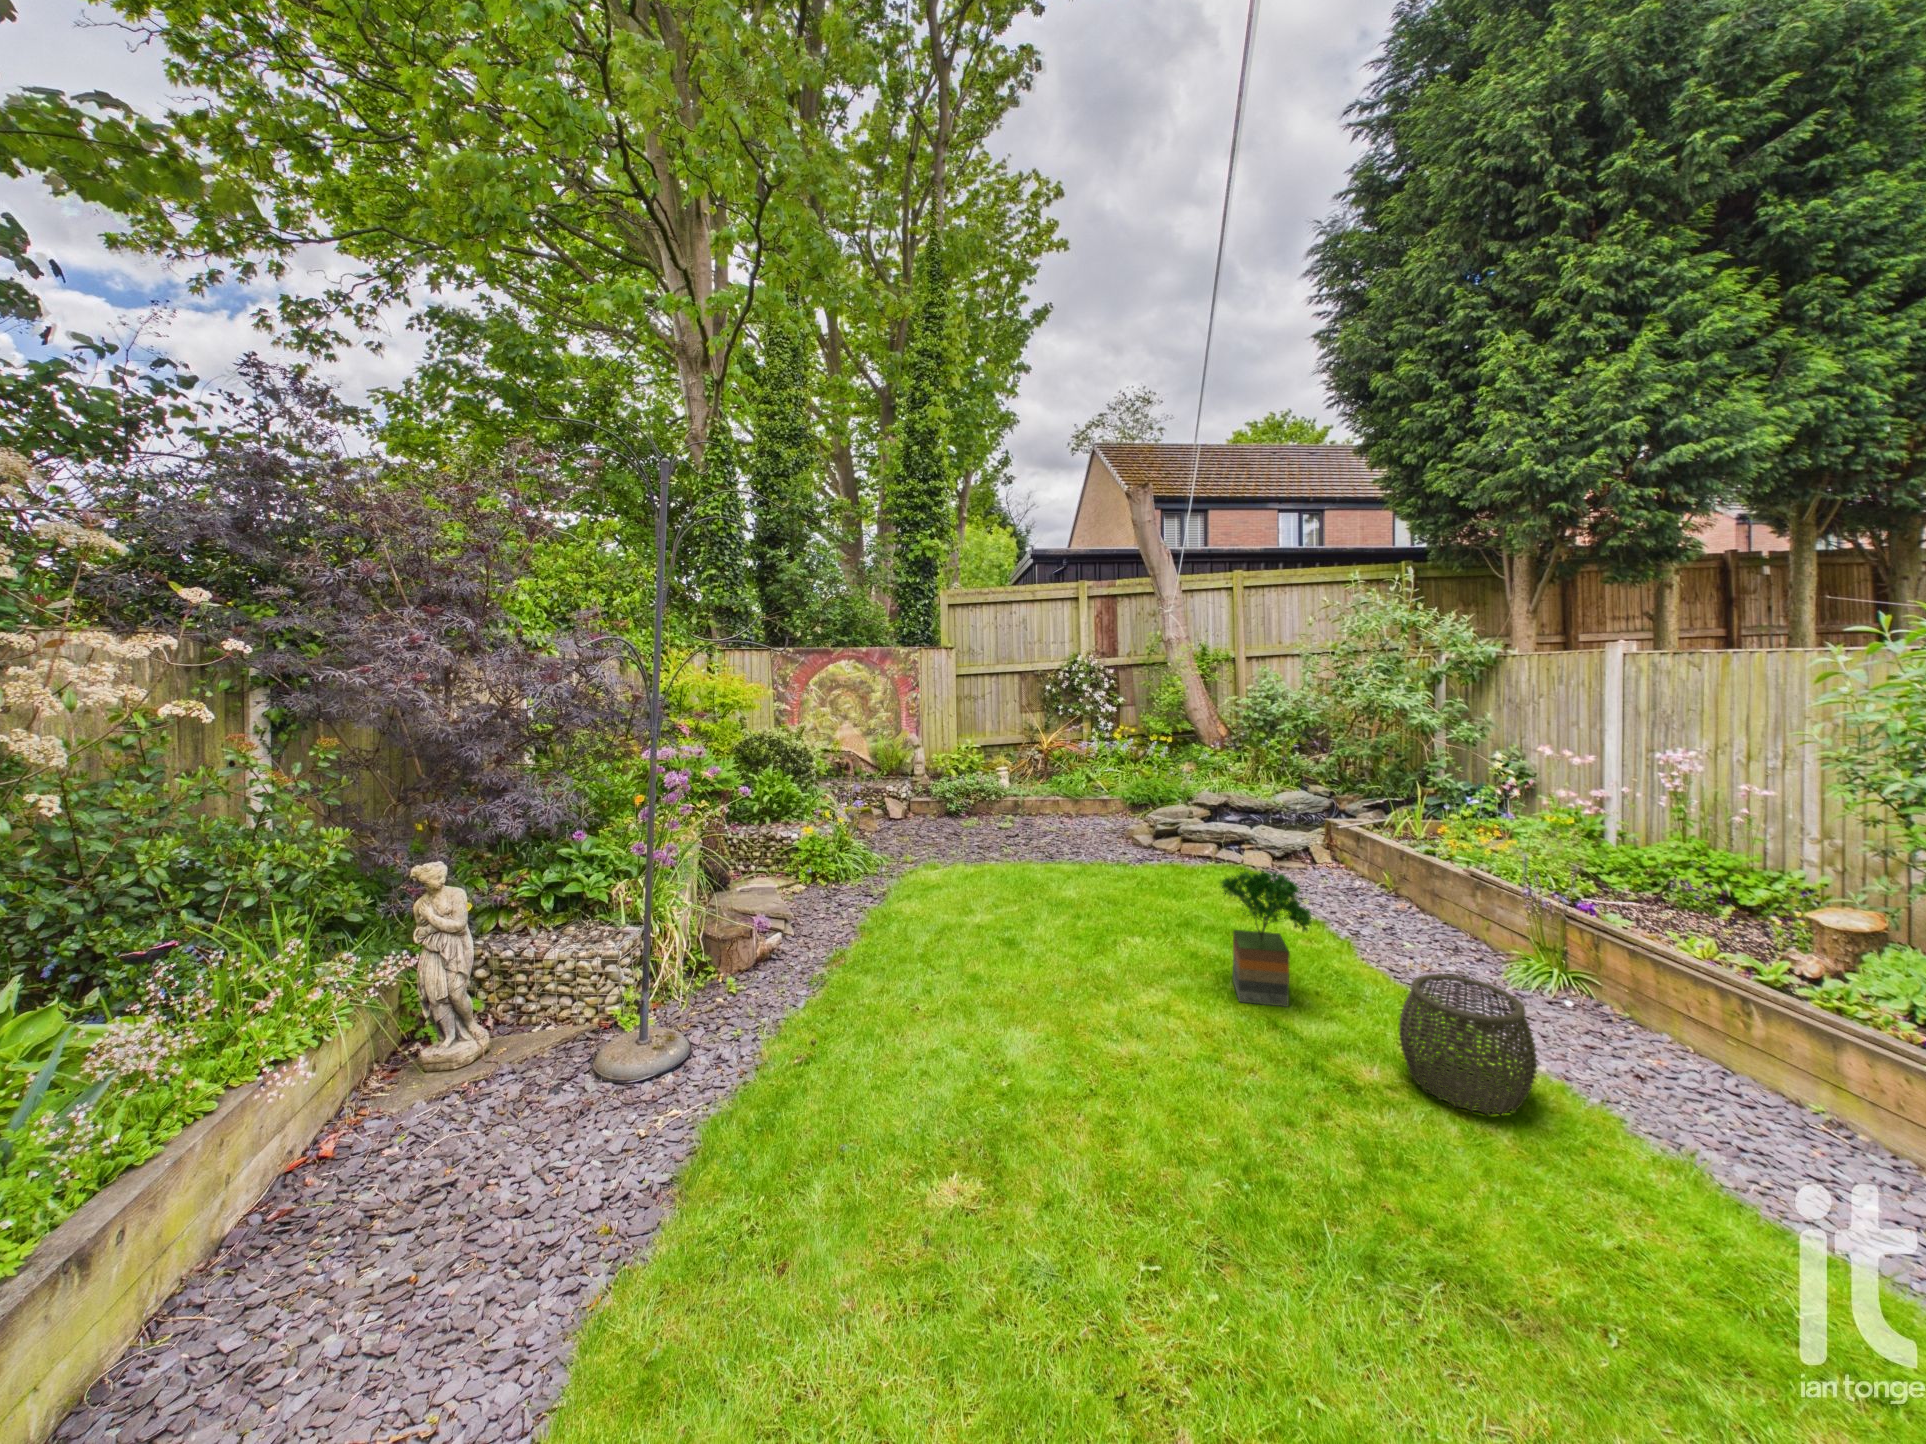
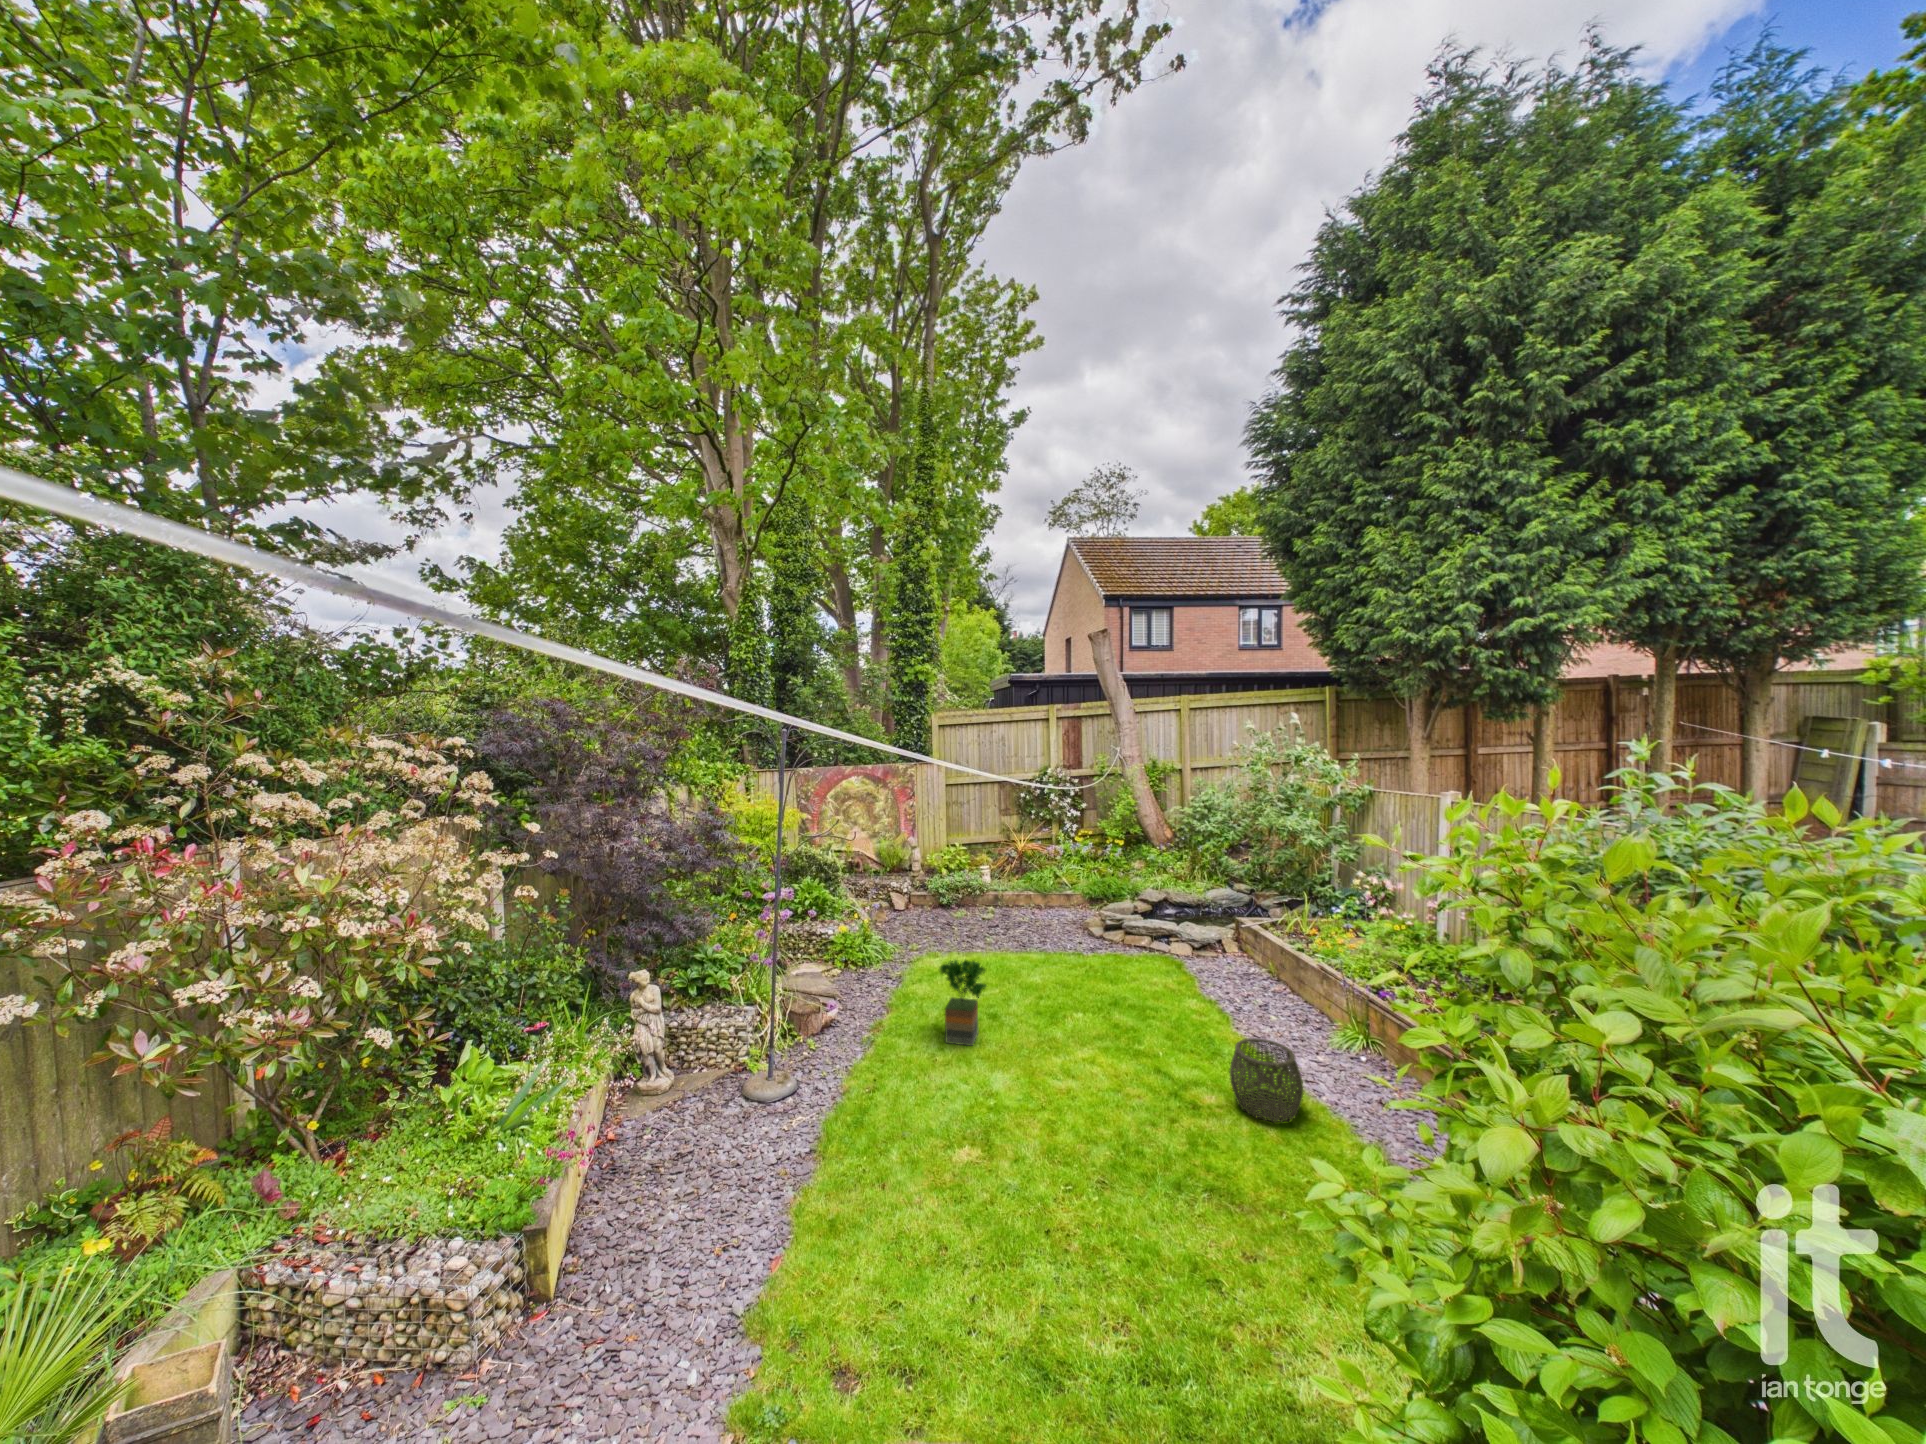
potted tree: present [1221,871,1312,1007] -> present [940,960,986,1046]

